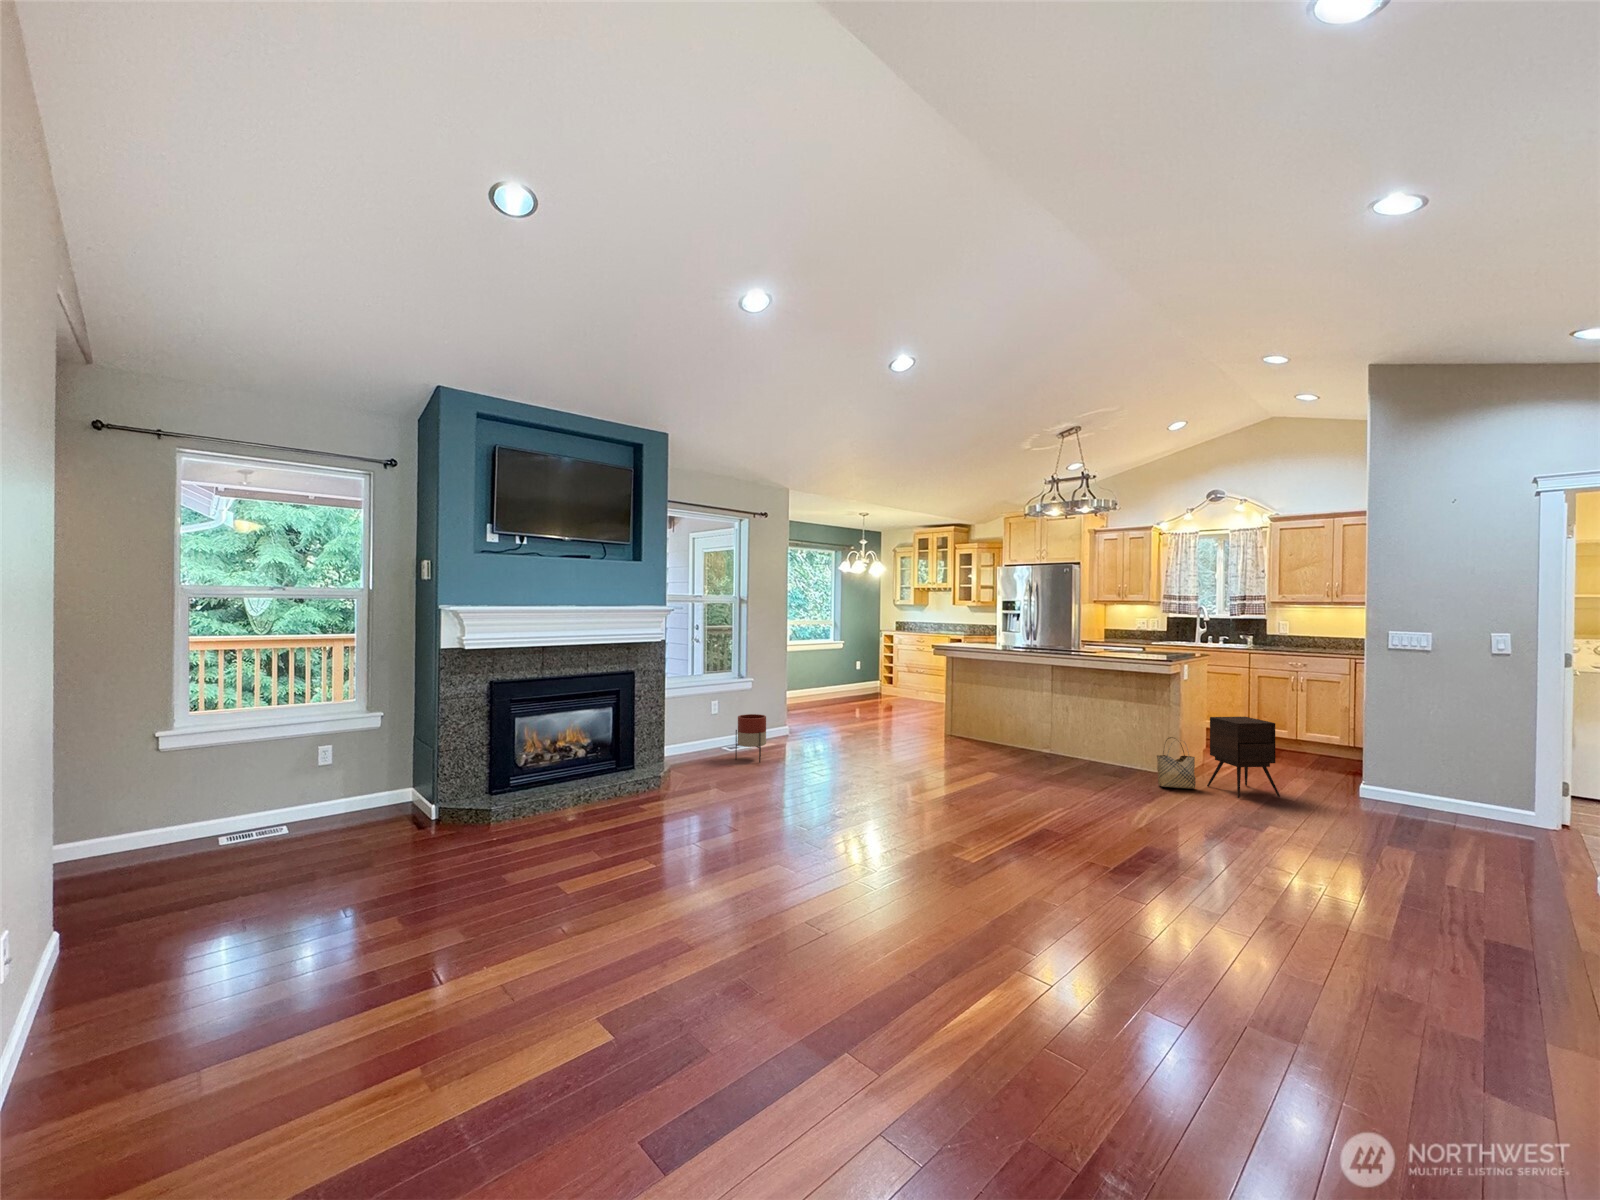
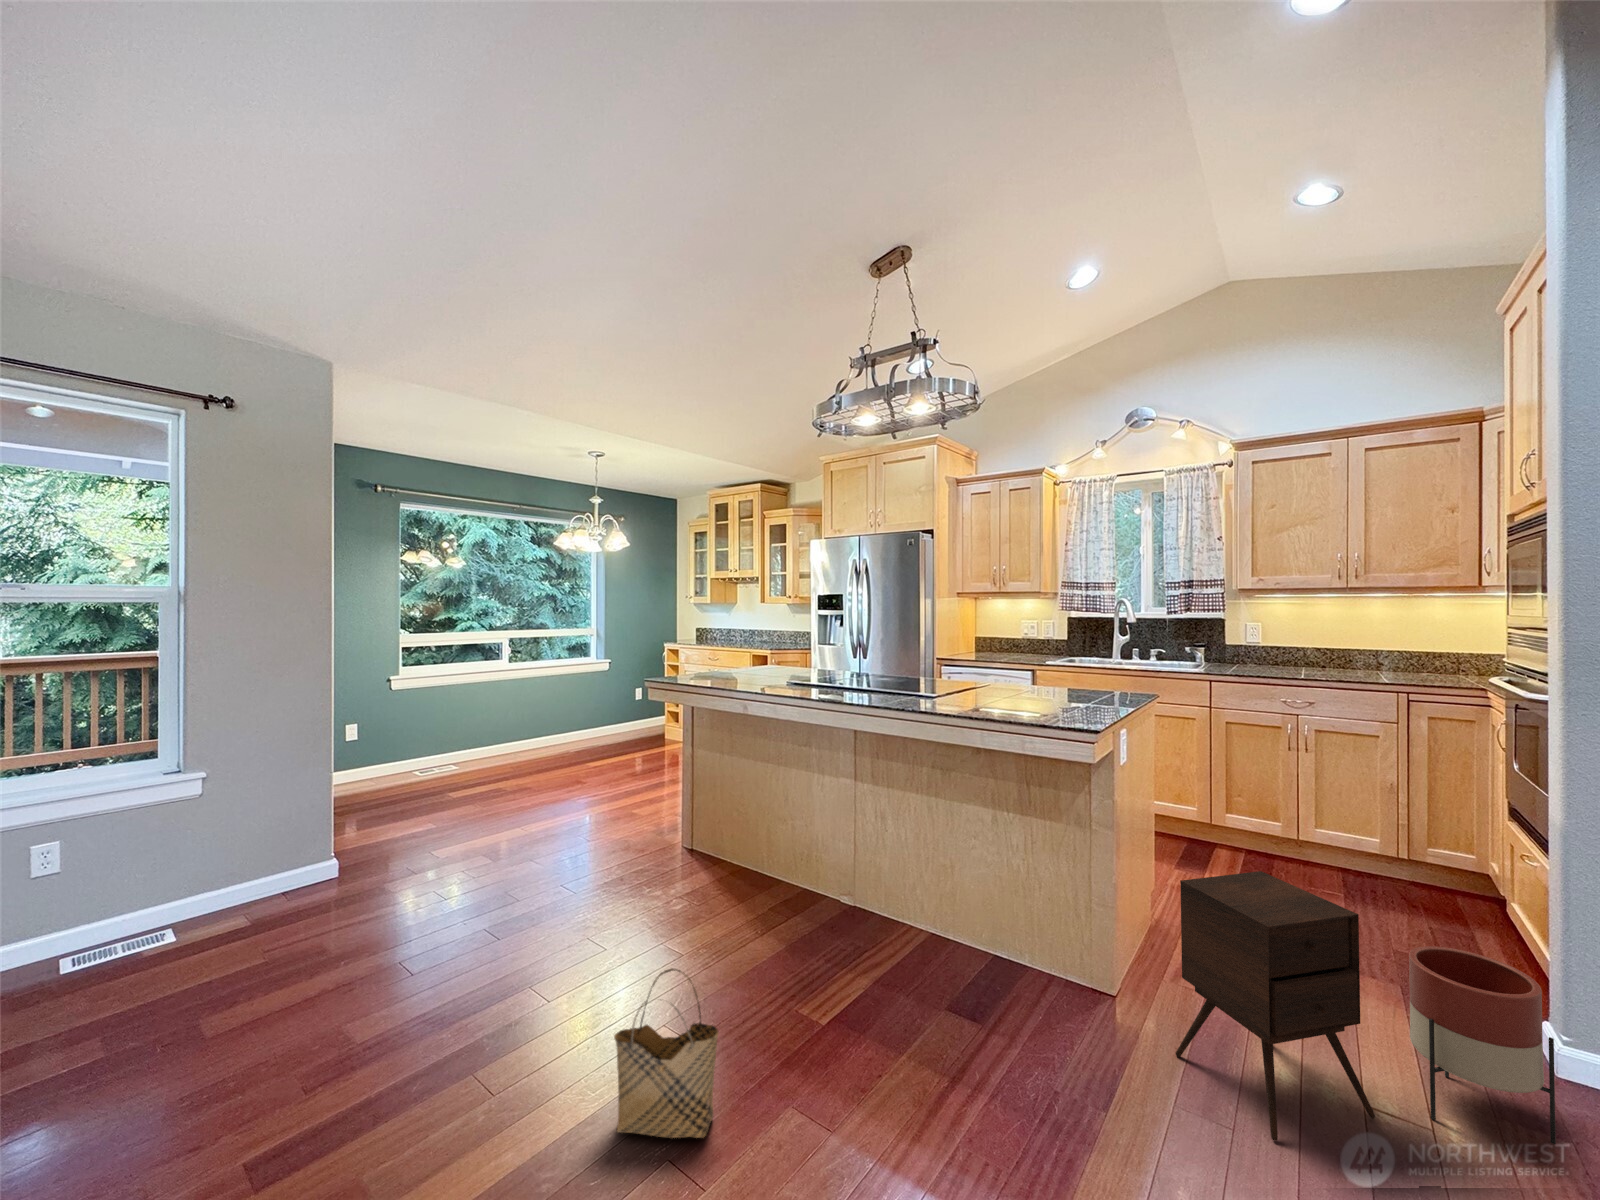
planter: present [736,714,766,762] -> present [1409,946,1556,1144]
woven basket: present [1157,737,1196,789] -> present [614,968,718,1138]

